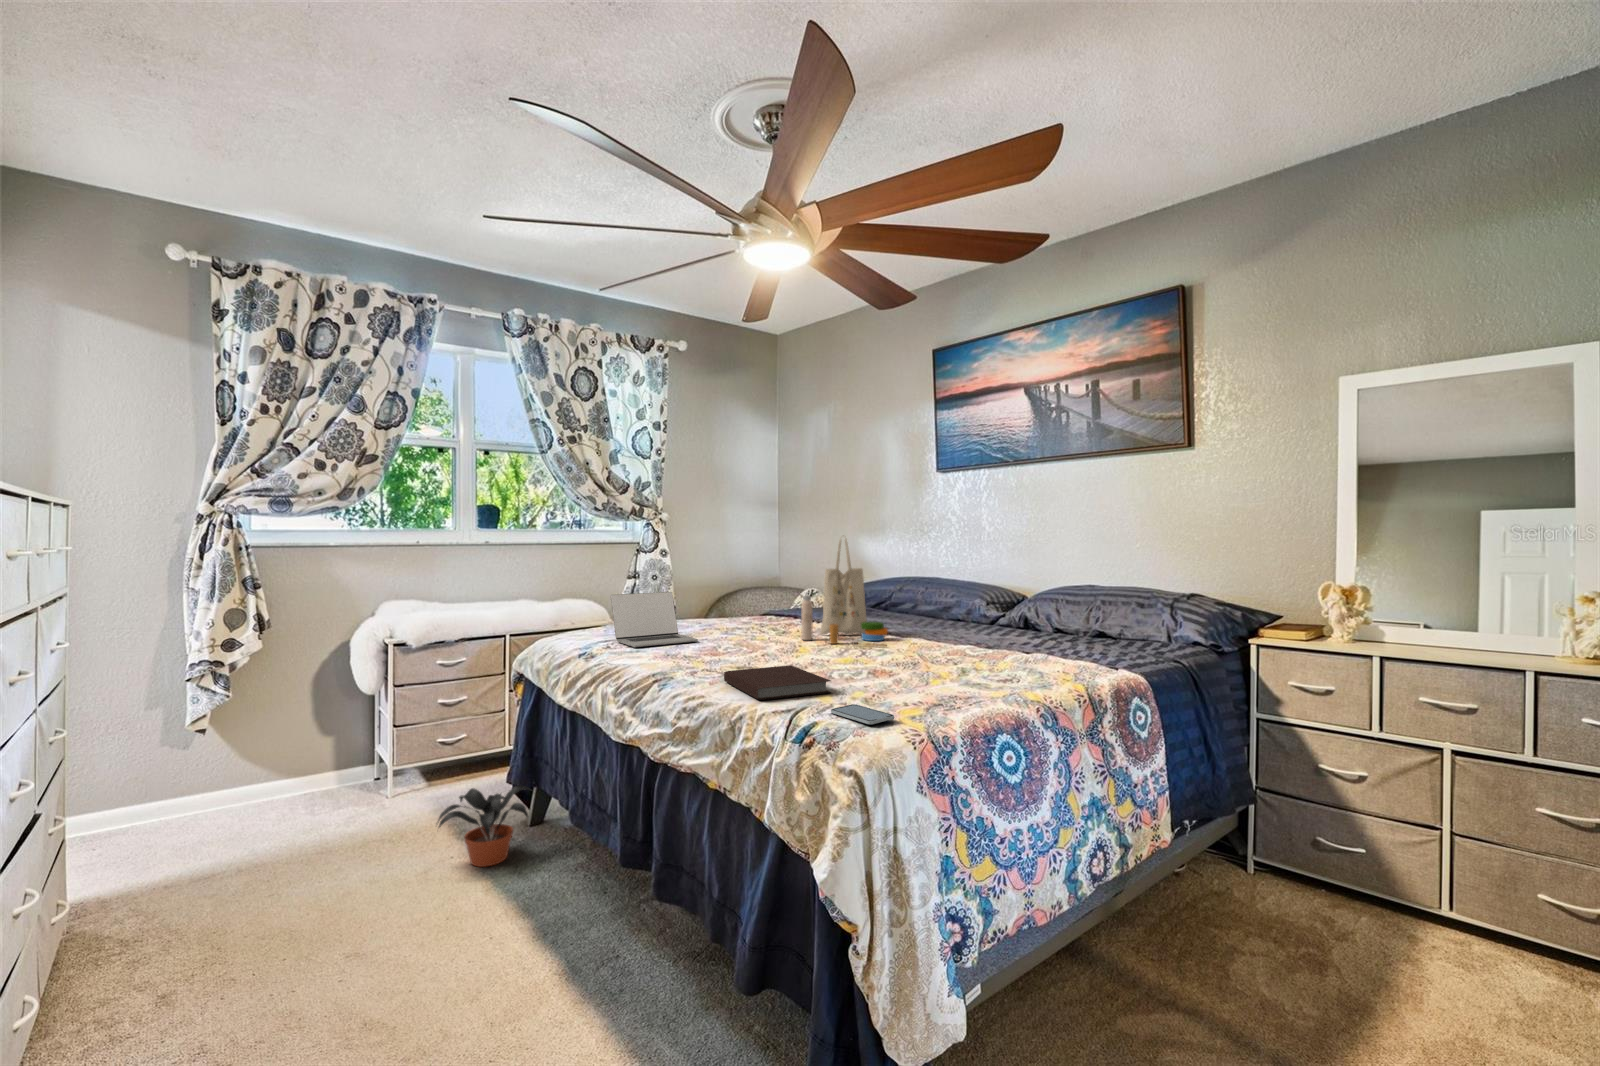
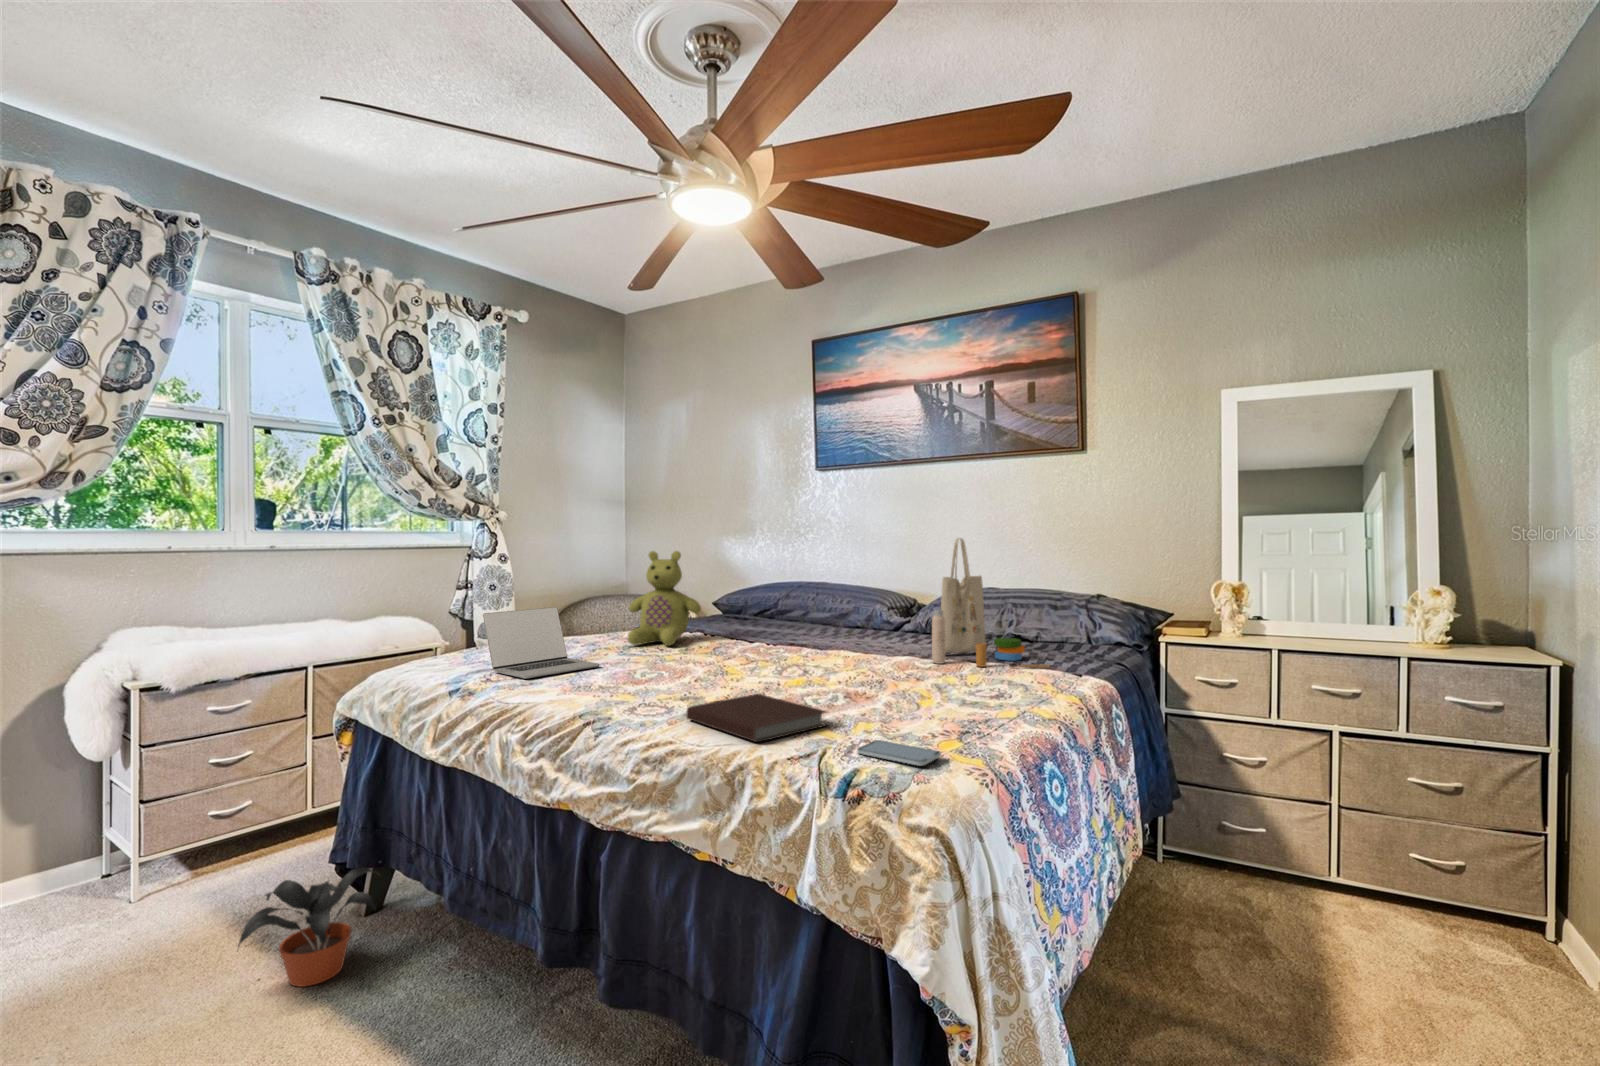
tote bag: present [801,539,888,647] -> present [932,538,1050,668]
stuffed bear: none [736,547,800,628] -> present [628,551,701,646]

